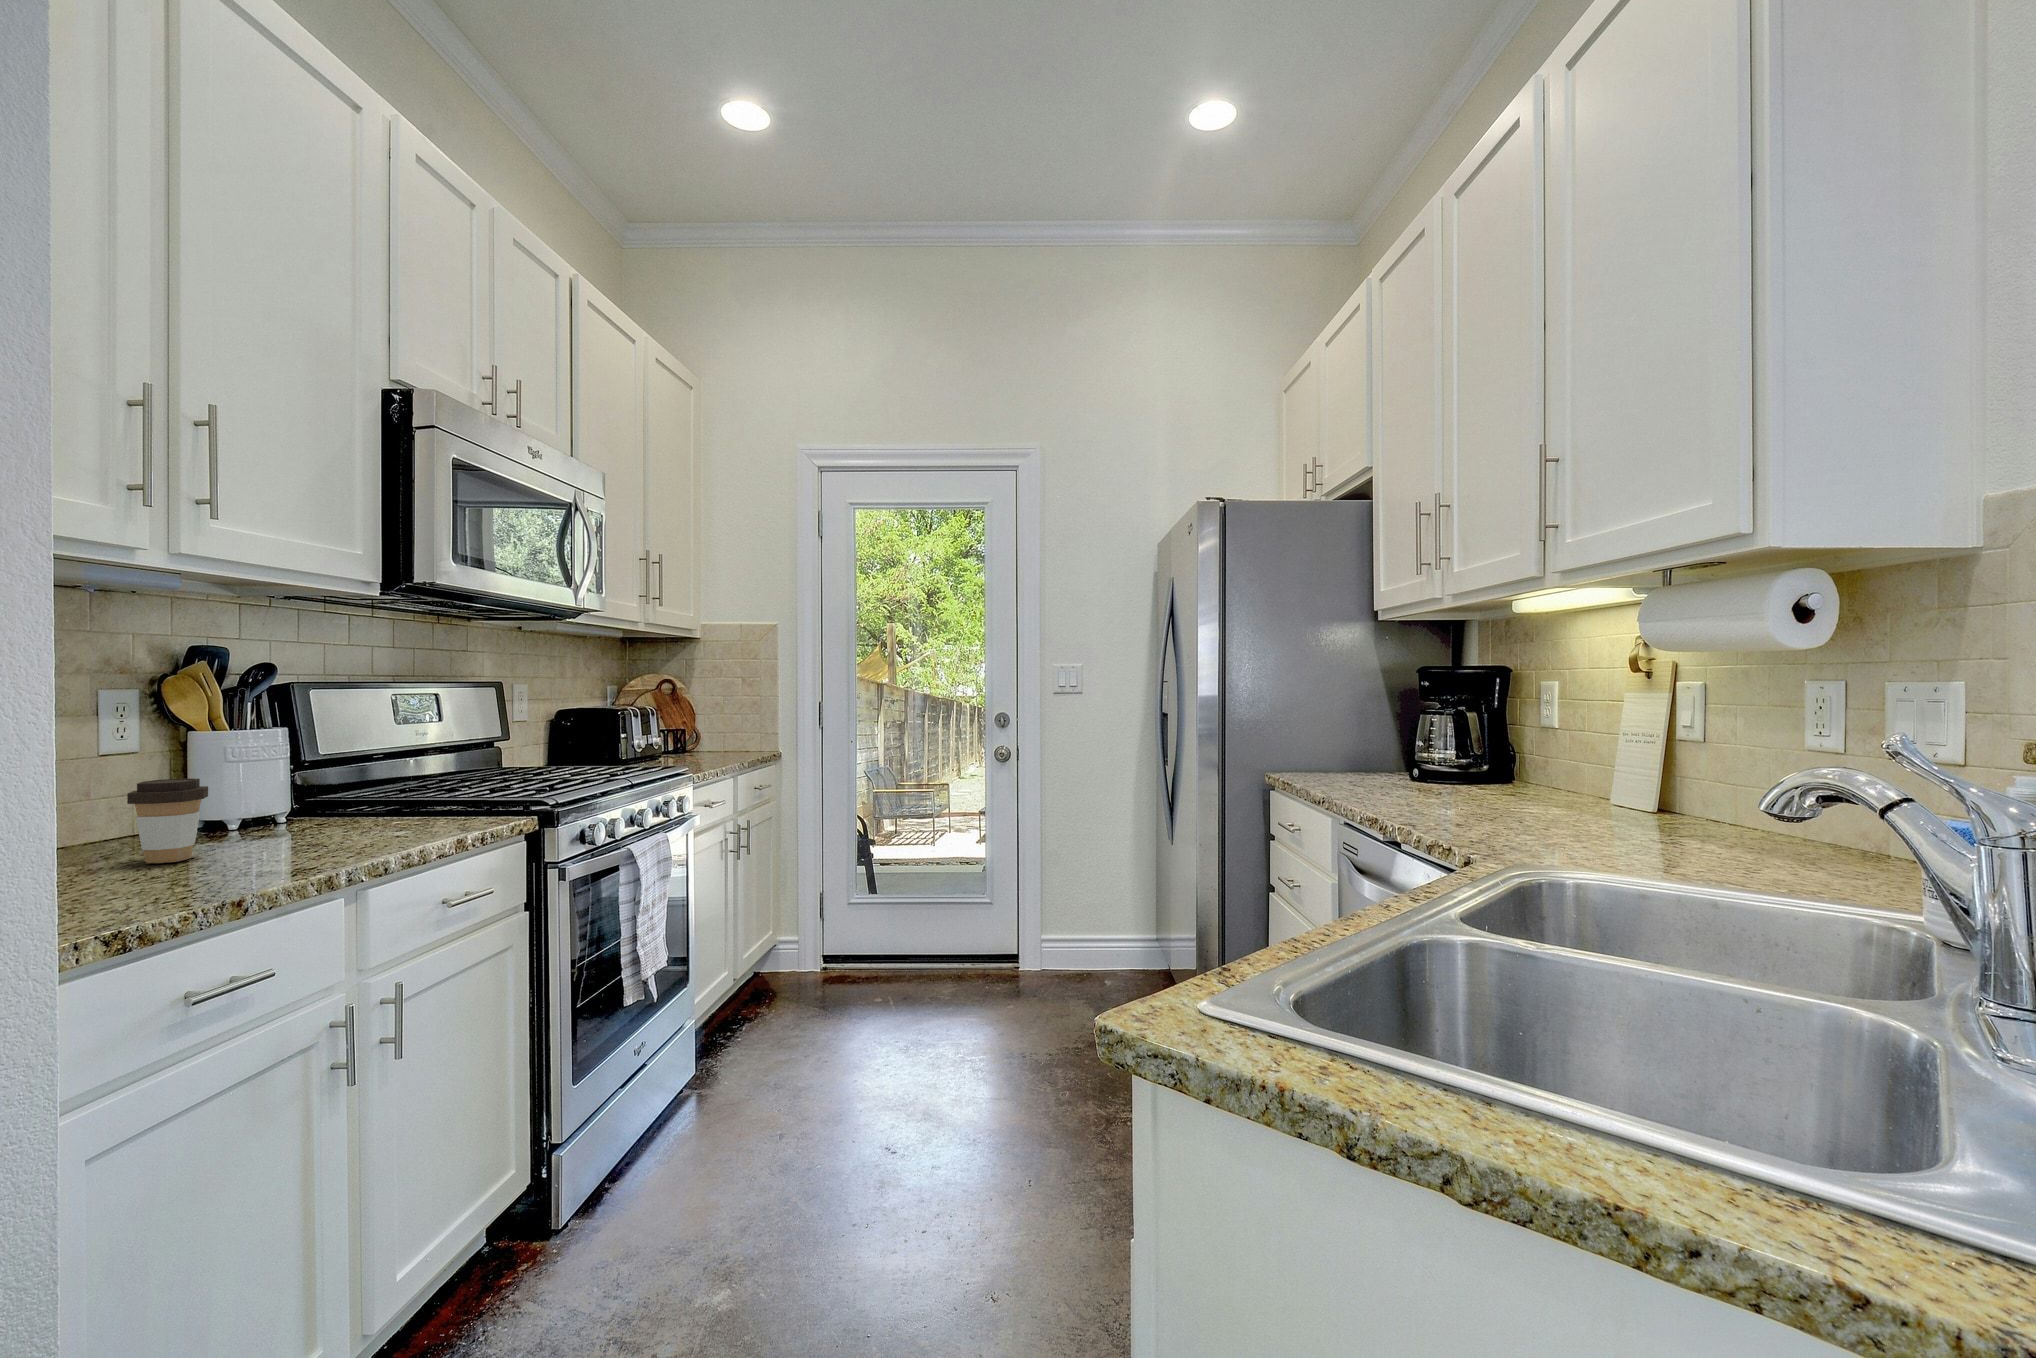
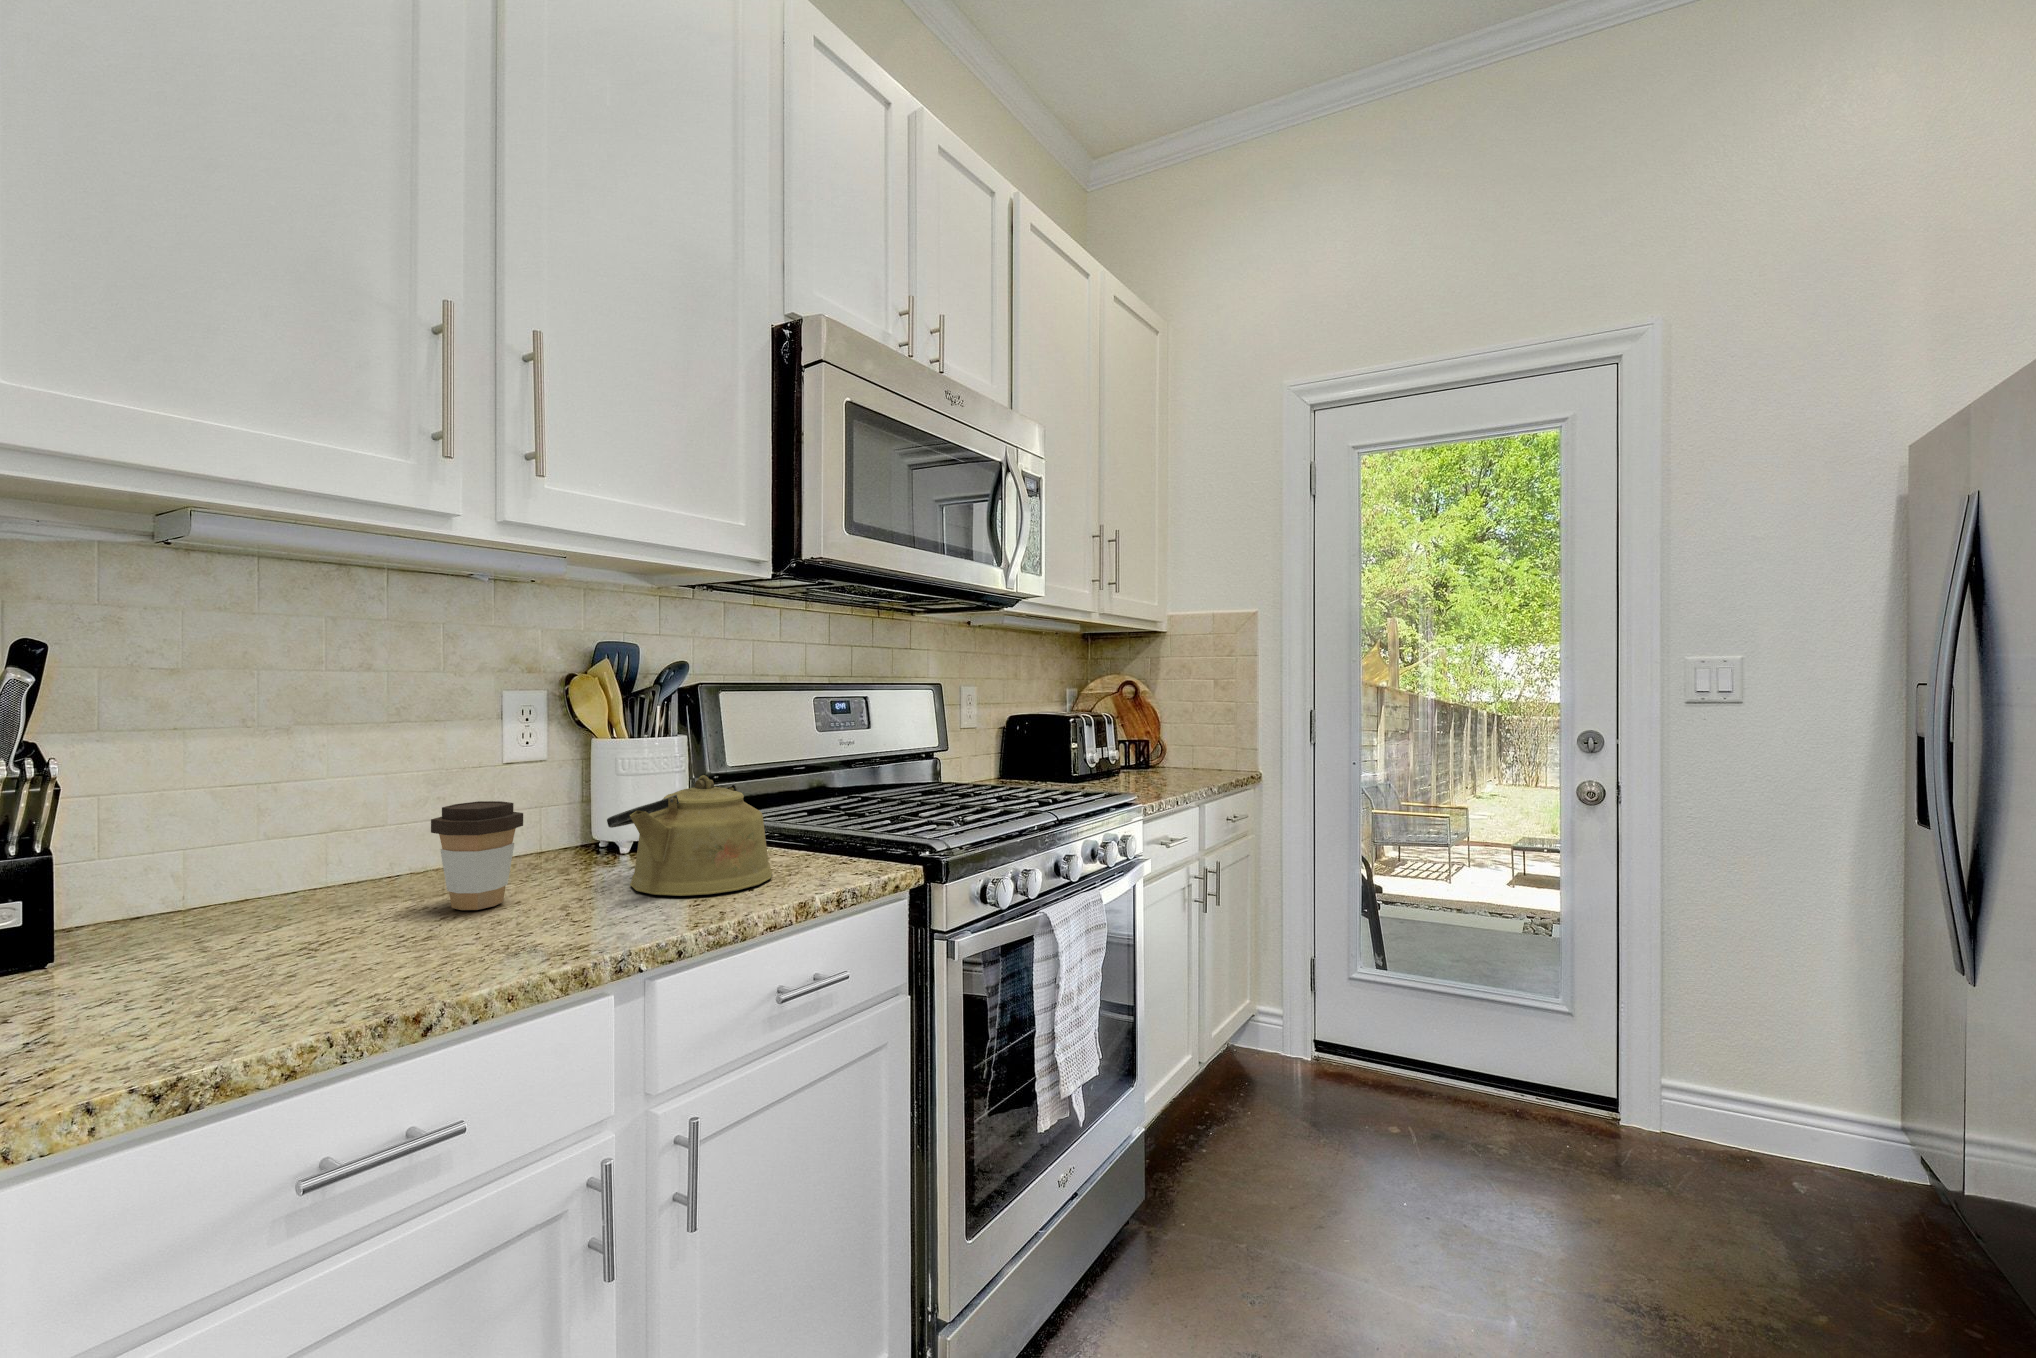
kettle: none [275,754,422,842] -> present [607,775,772,896]

